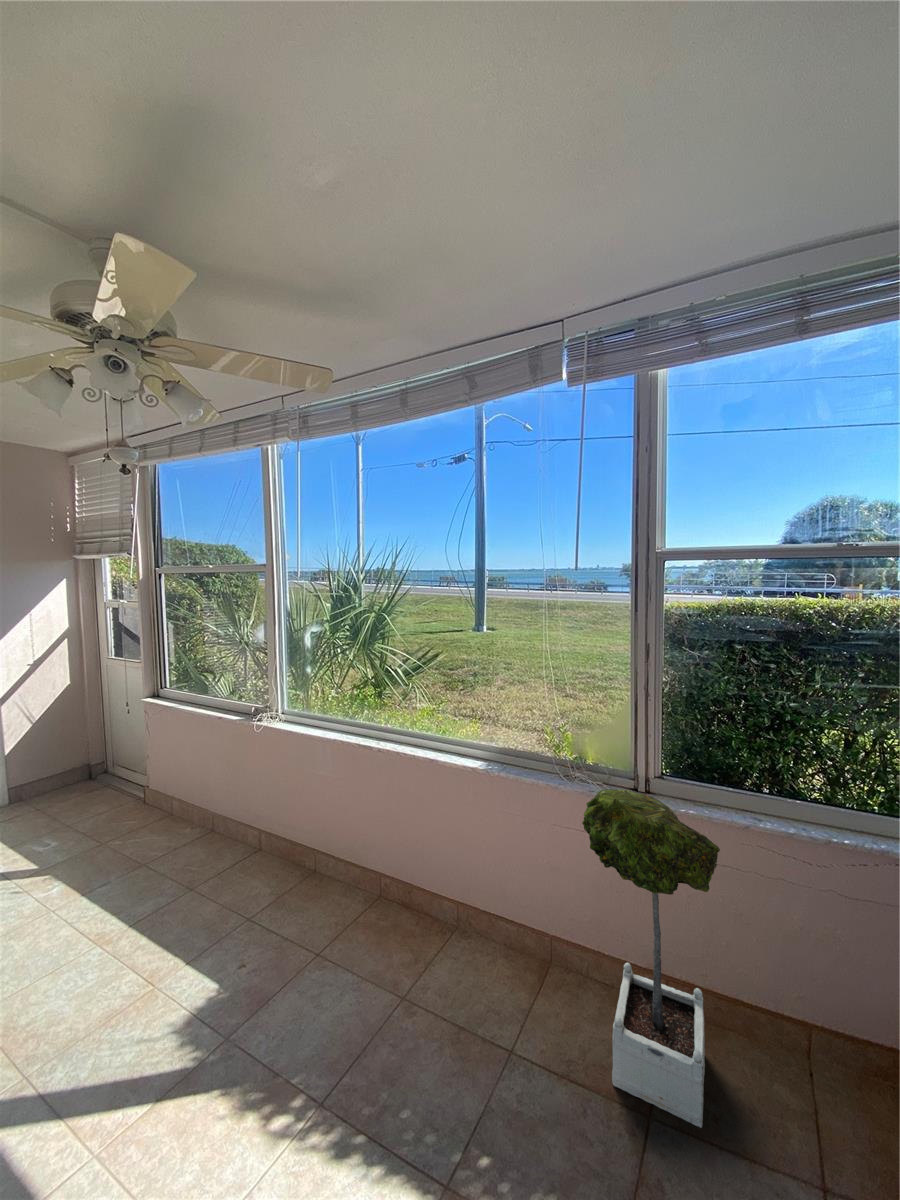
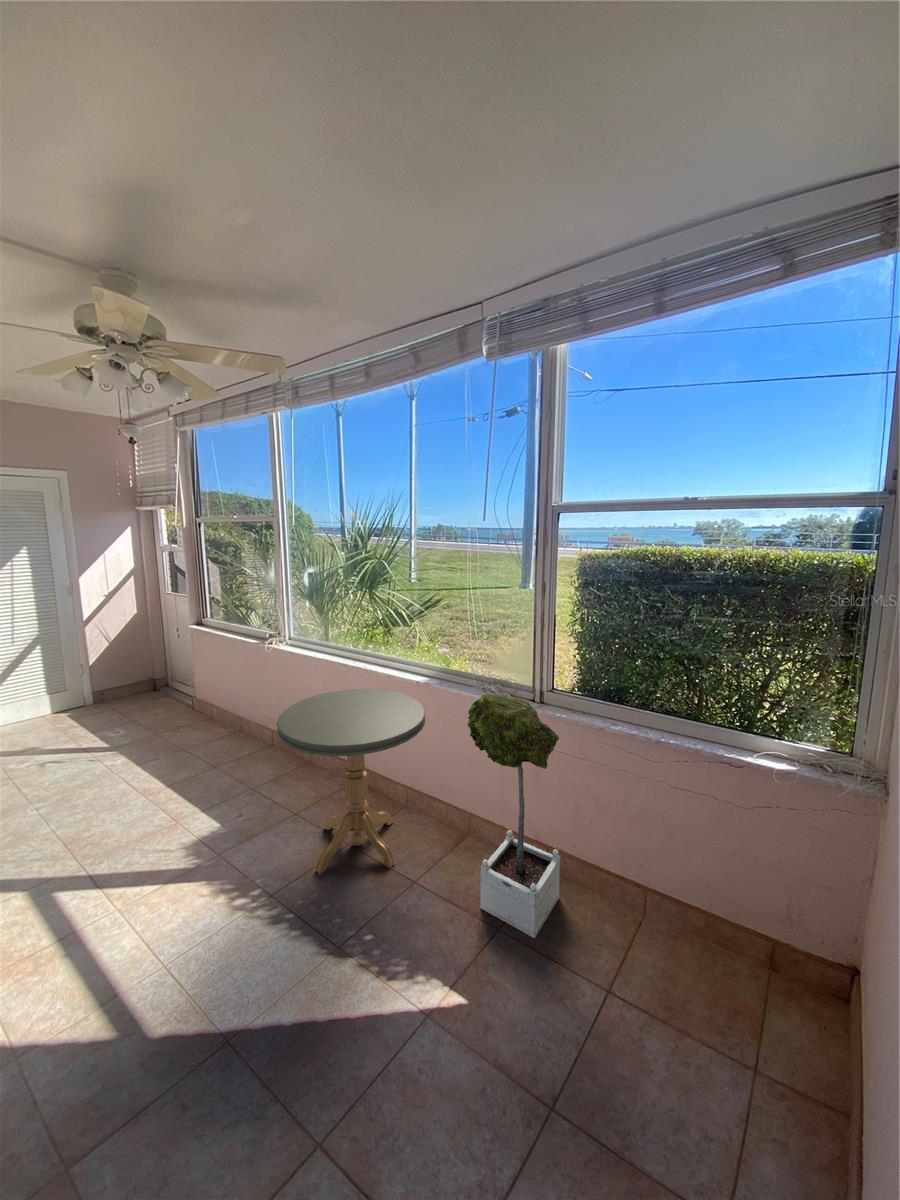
side table: none [318,780,508,1055] -> present [277,689,425,874]

